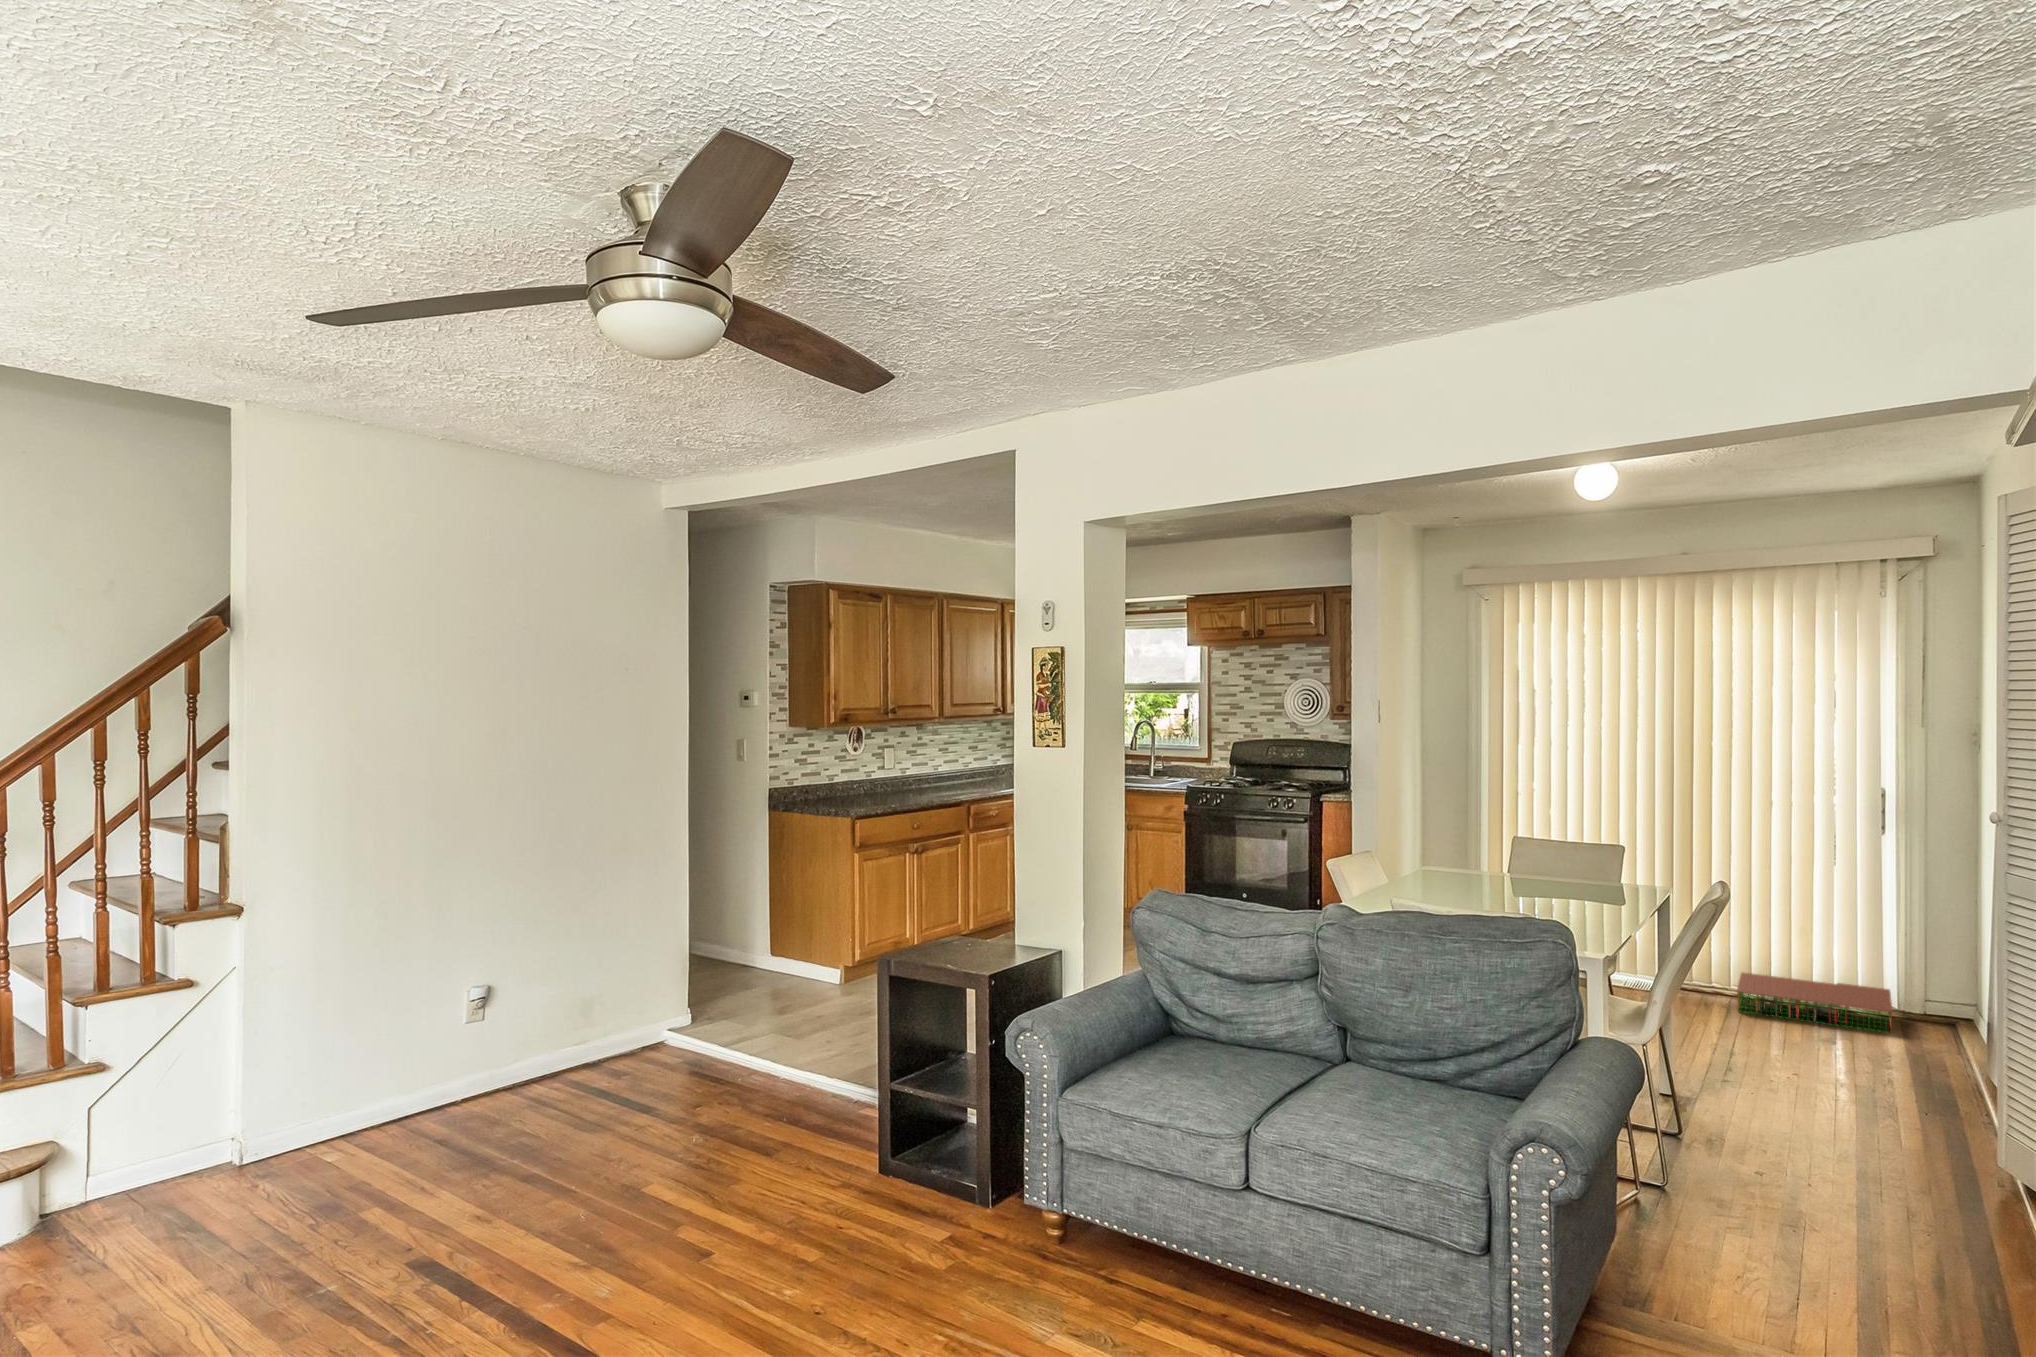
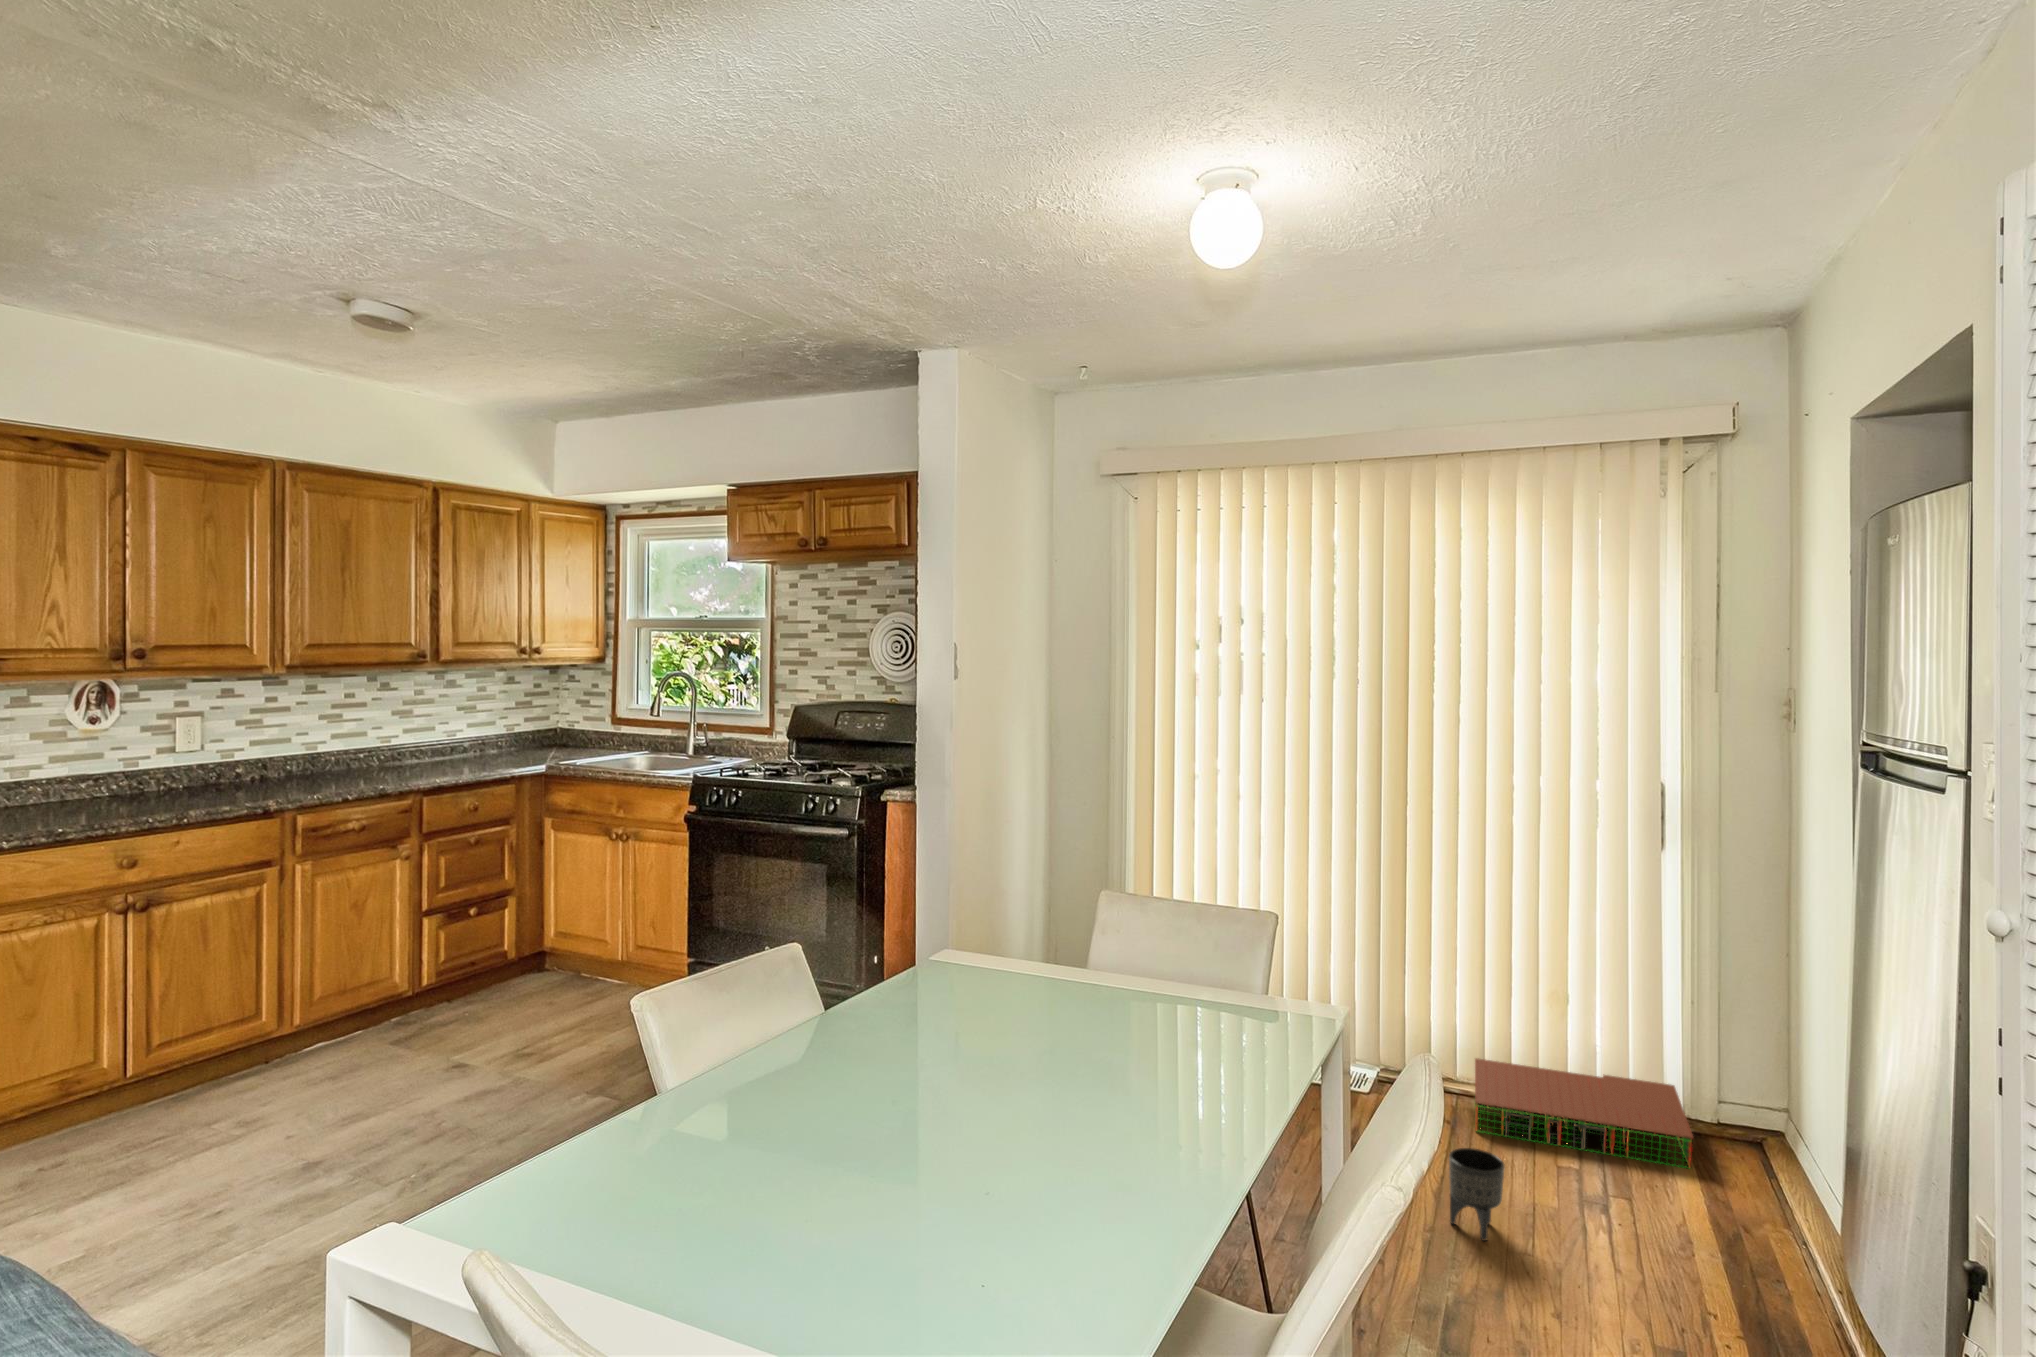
planter: none [1706,998,1743,1049] -> present [1449,1148,1505,1241]

